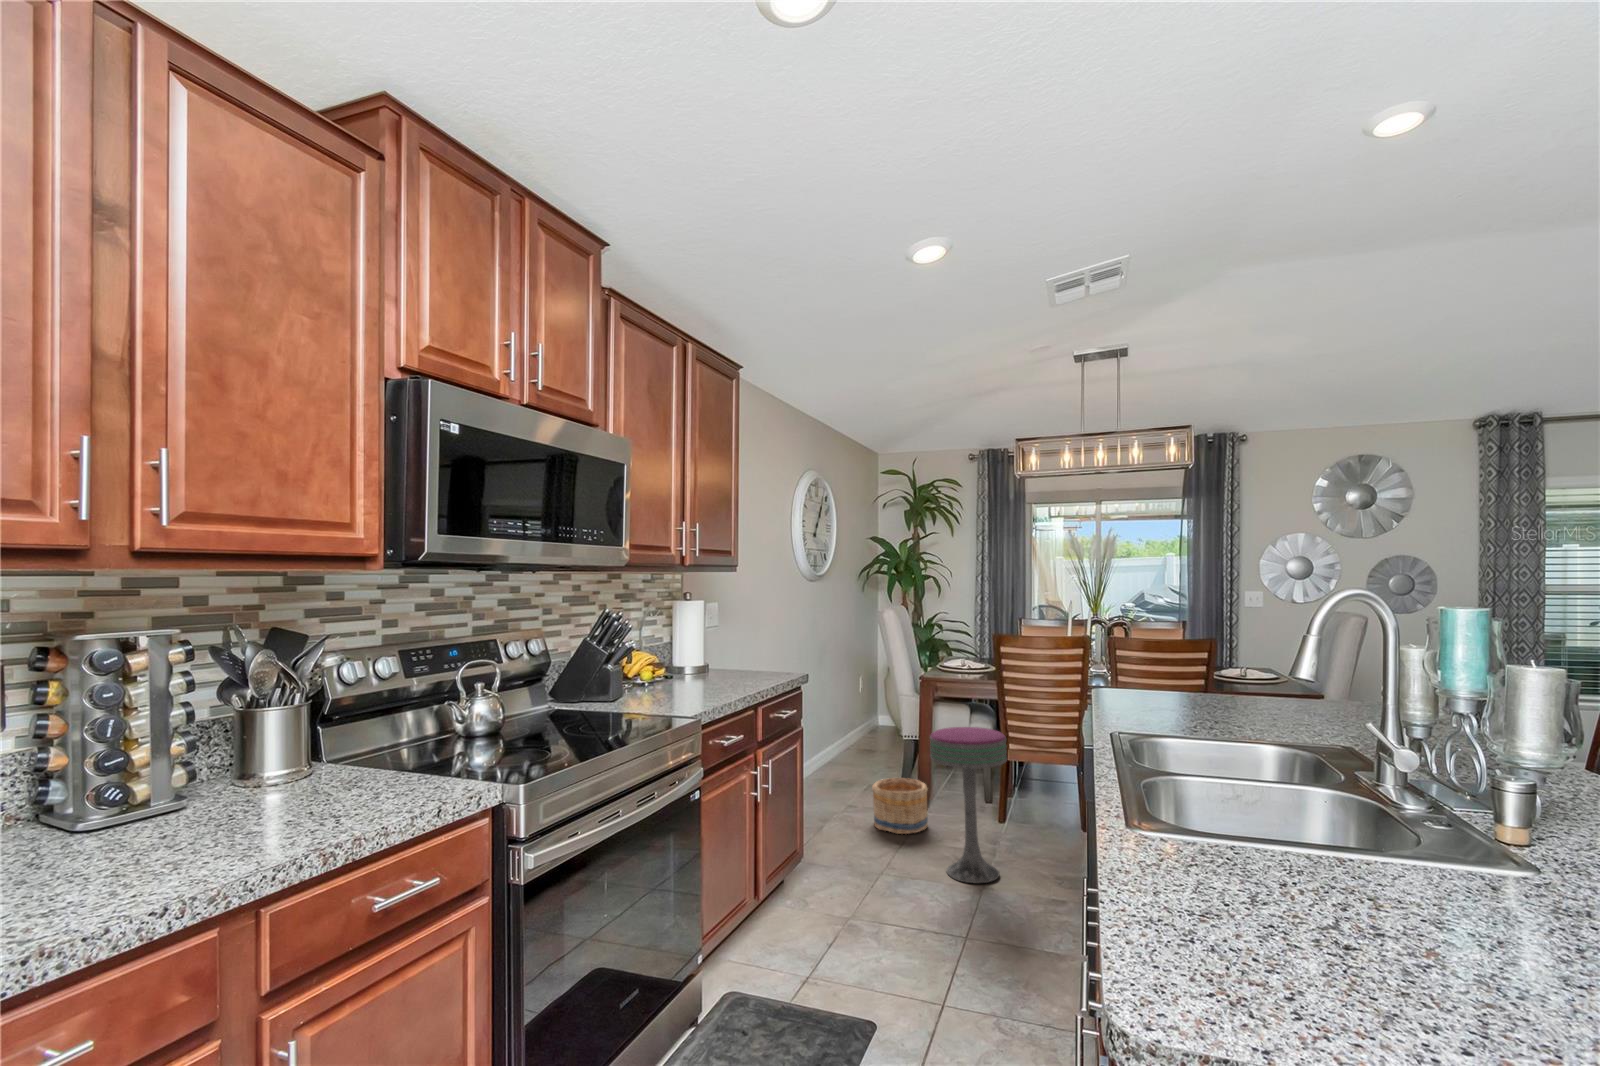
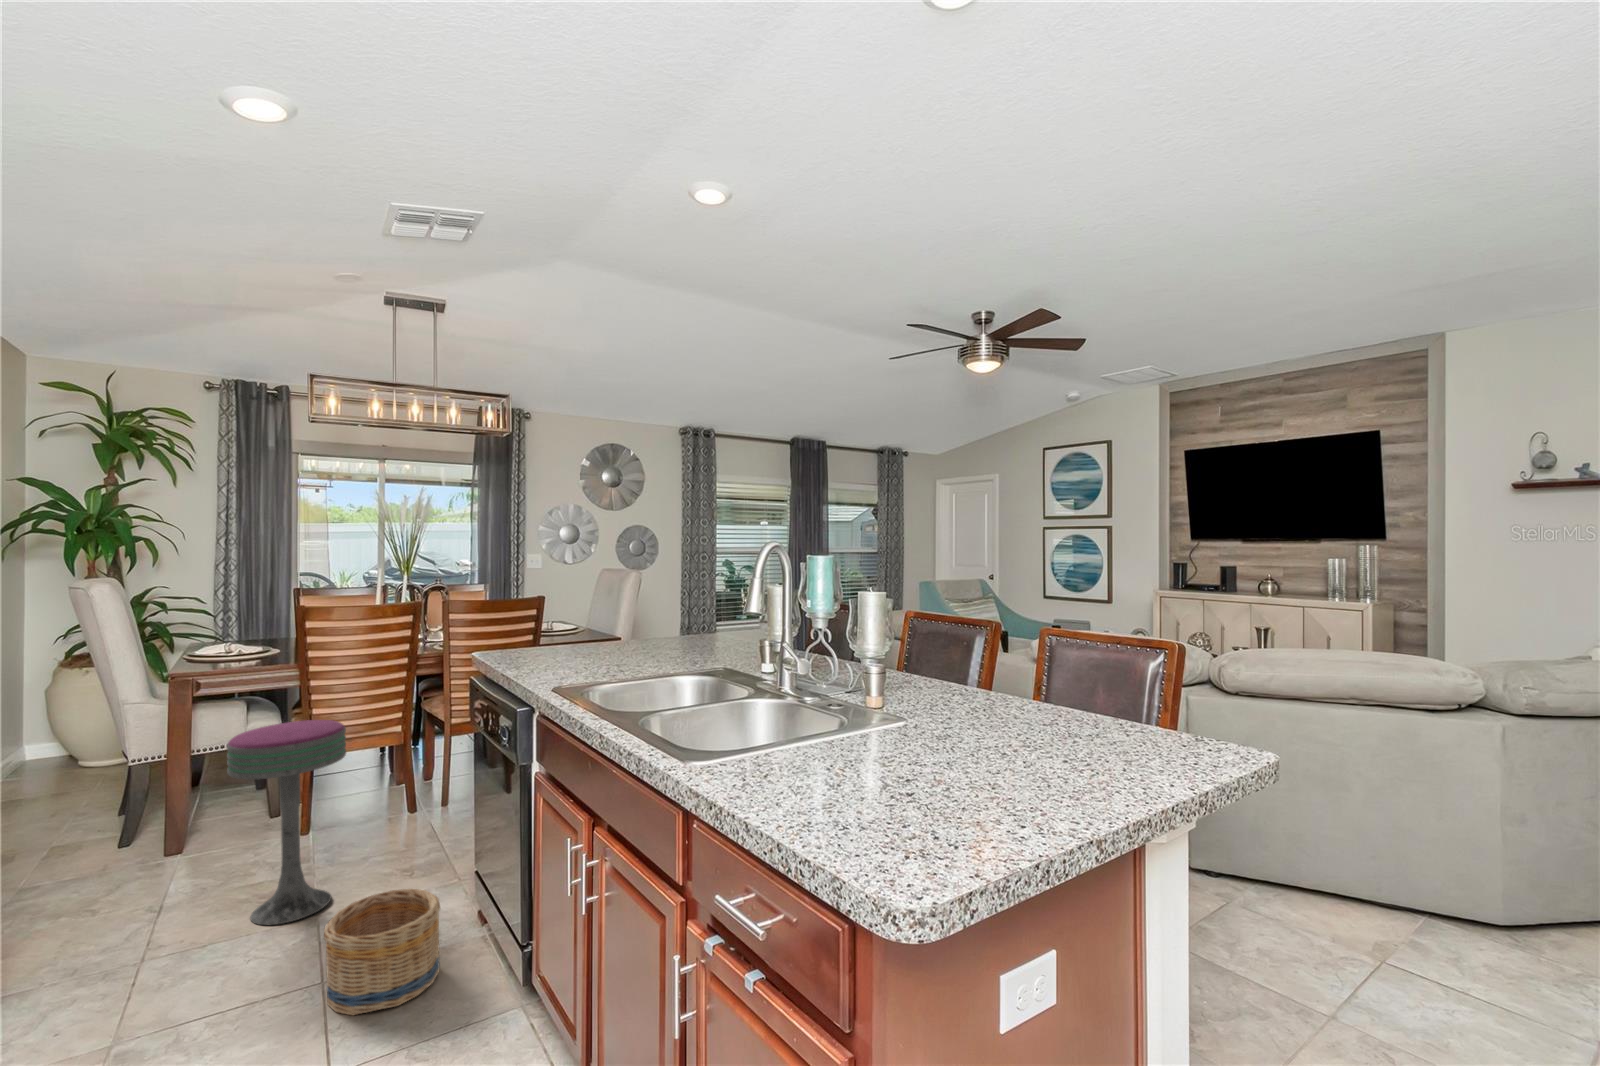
basket: present [872,778,928,834] -> present [324,889,440,1015]

